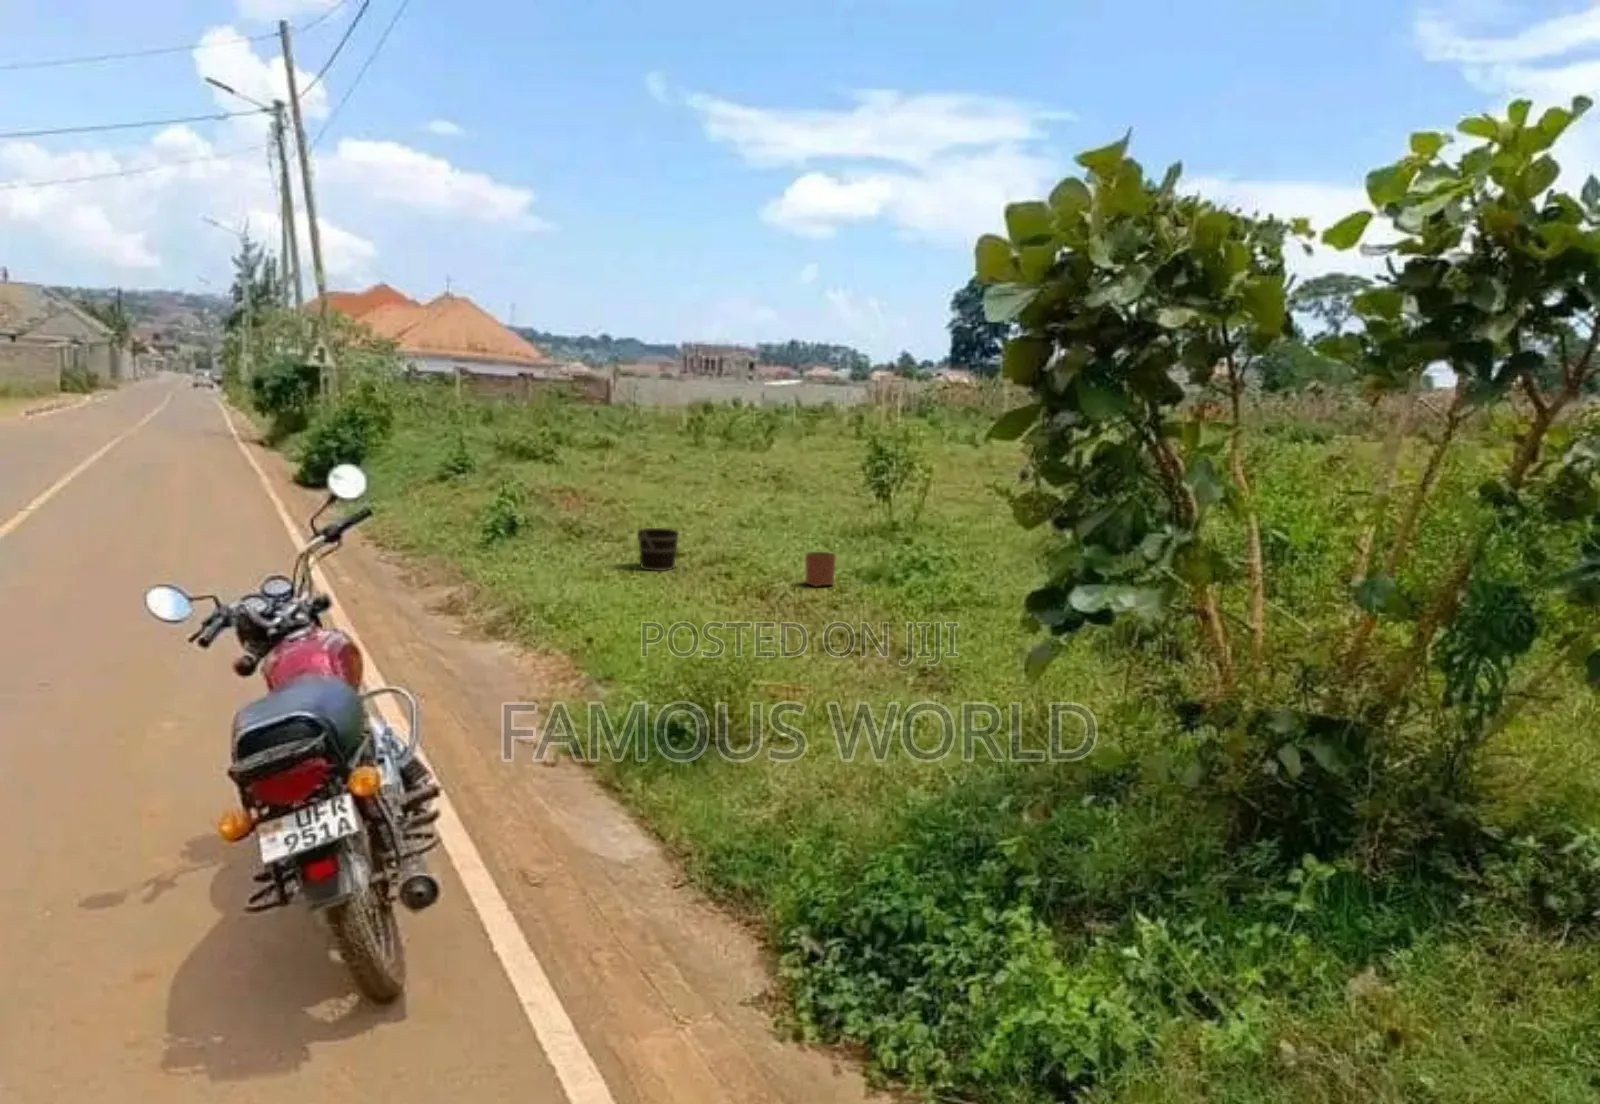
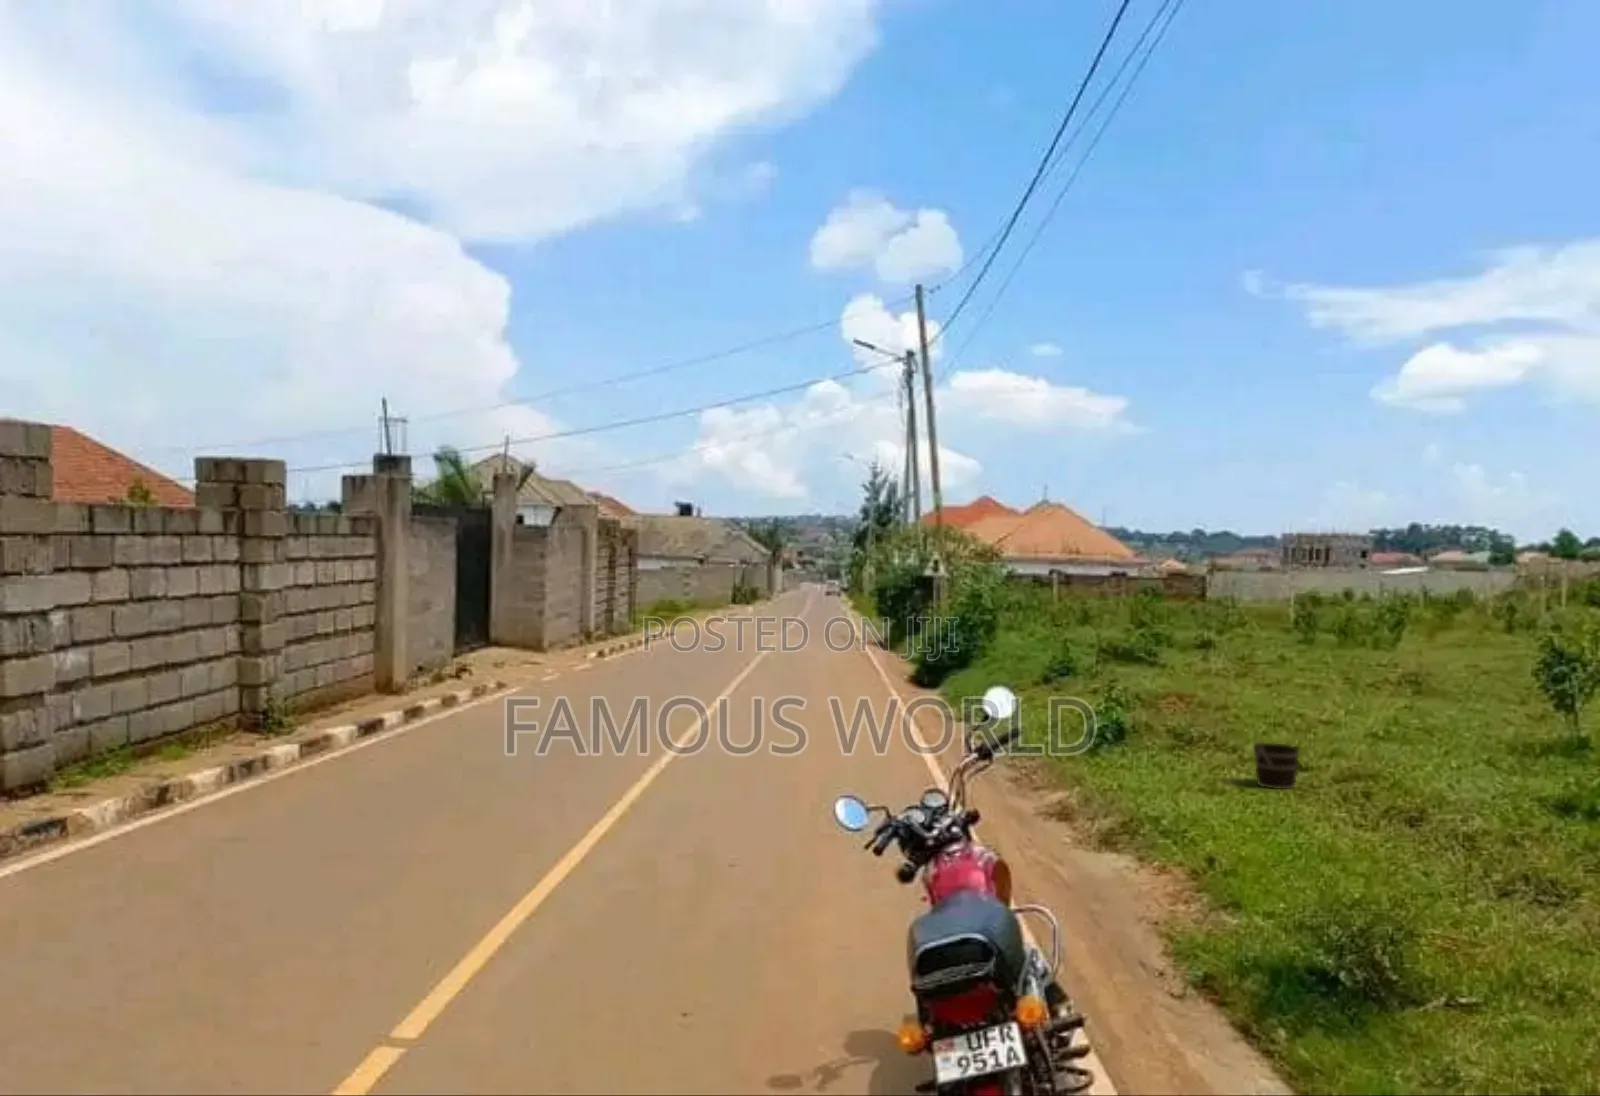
planter: present [805,552,836,587] -> none [1454,779,1492,819]

